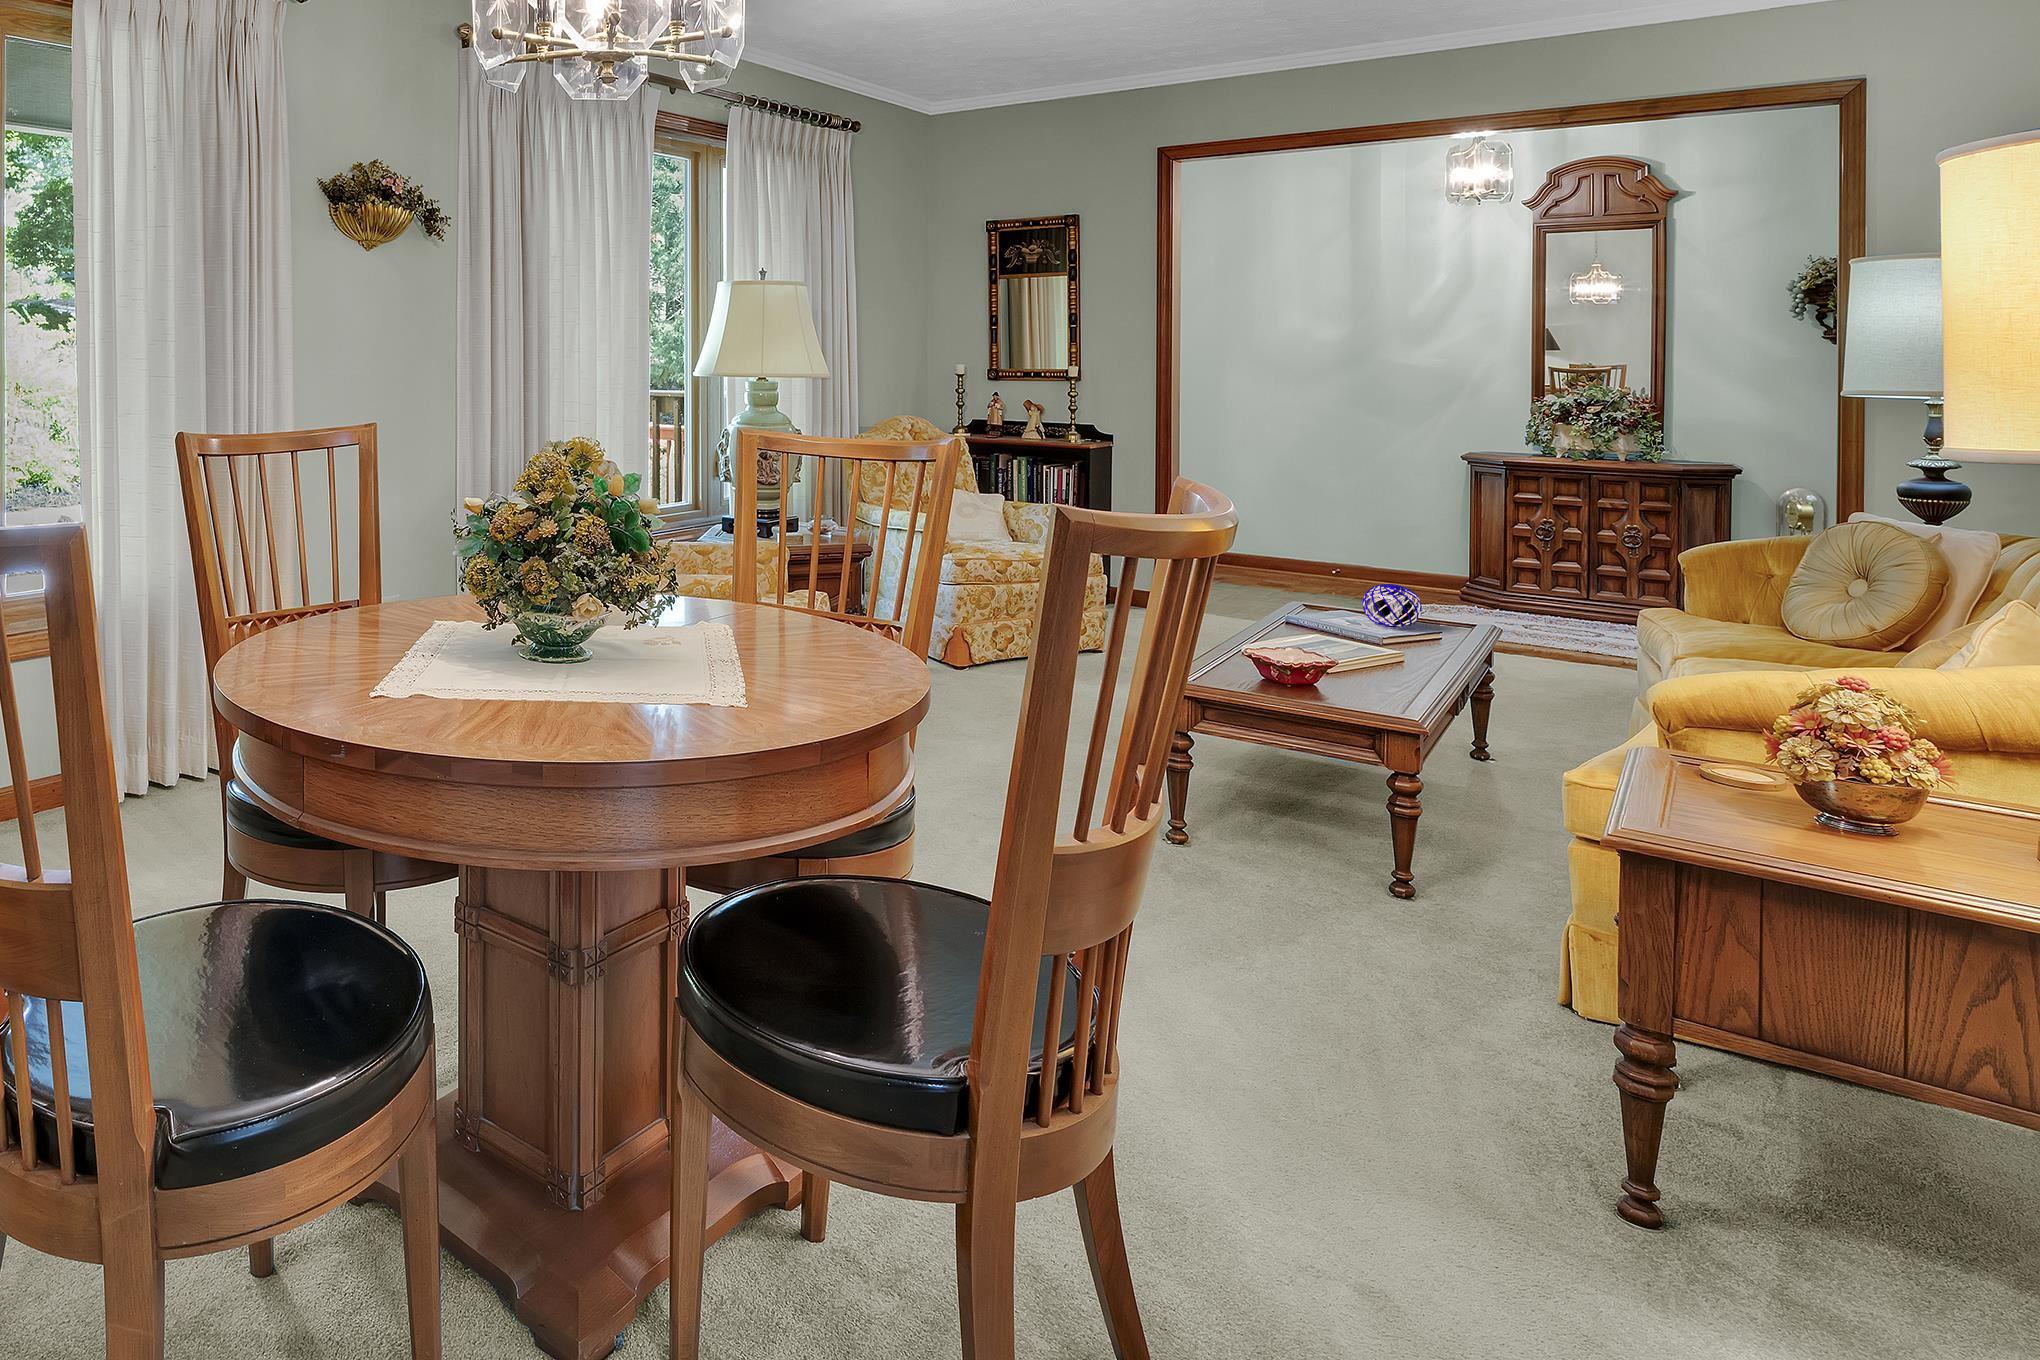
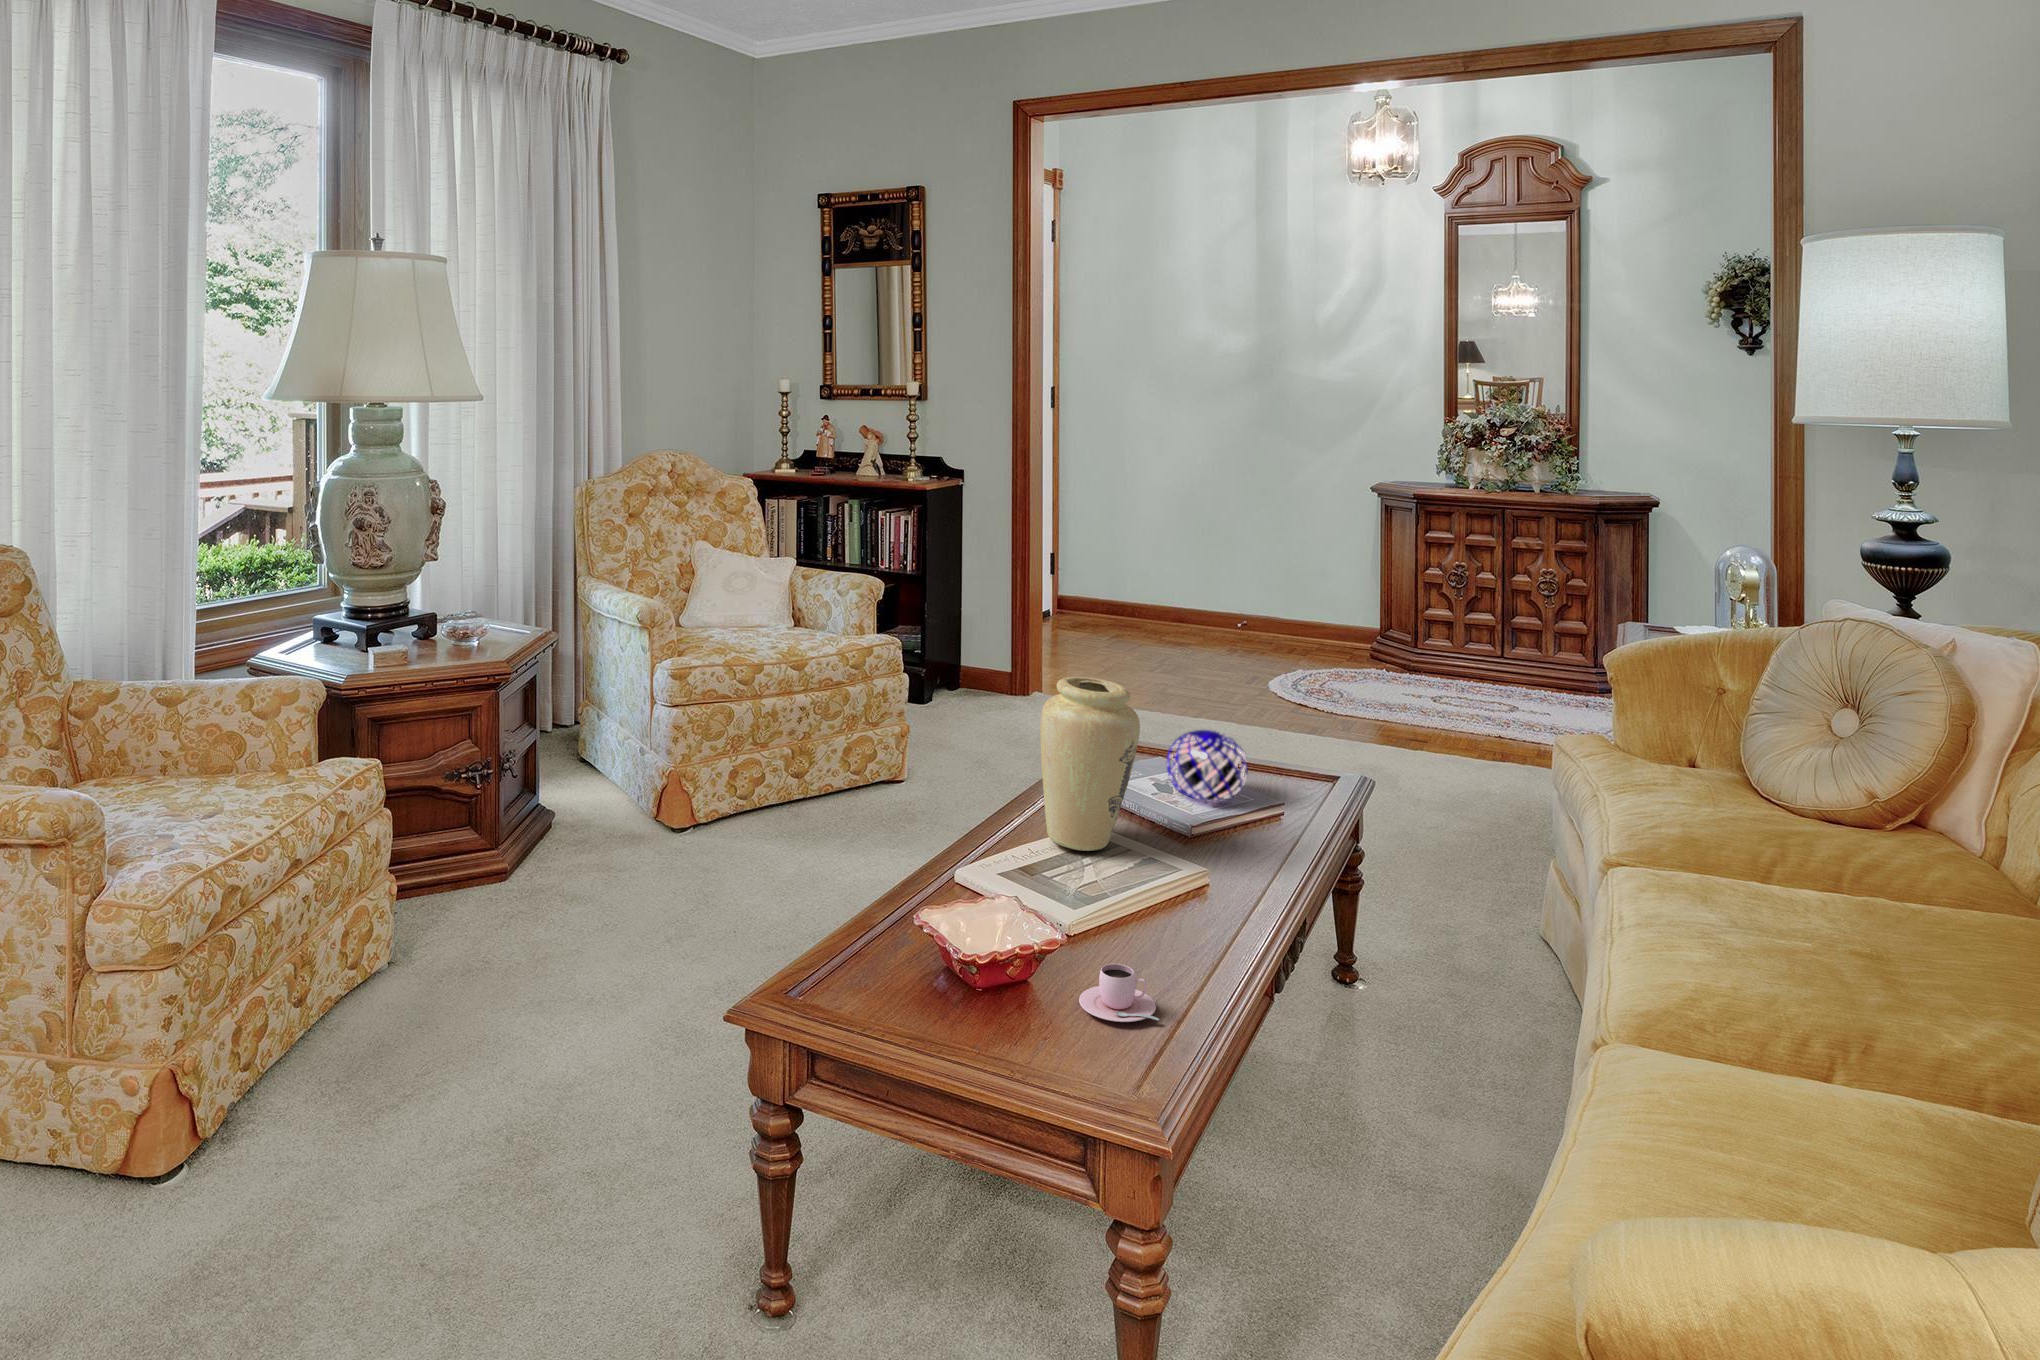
vase: none [1291,541,1359,642] -> present [1040,677,1140,851]
teacup: none [1357,644,1408,697] -> present [1079,964,1159,1022]

